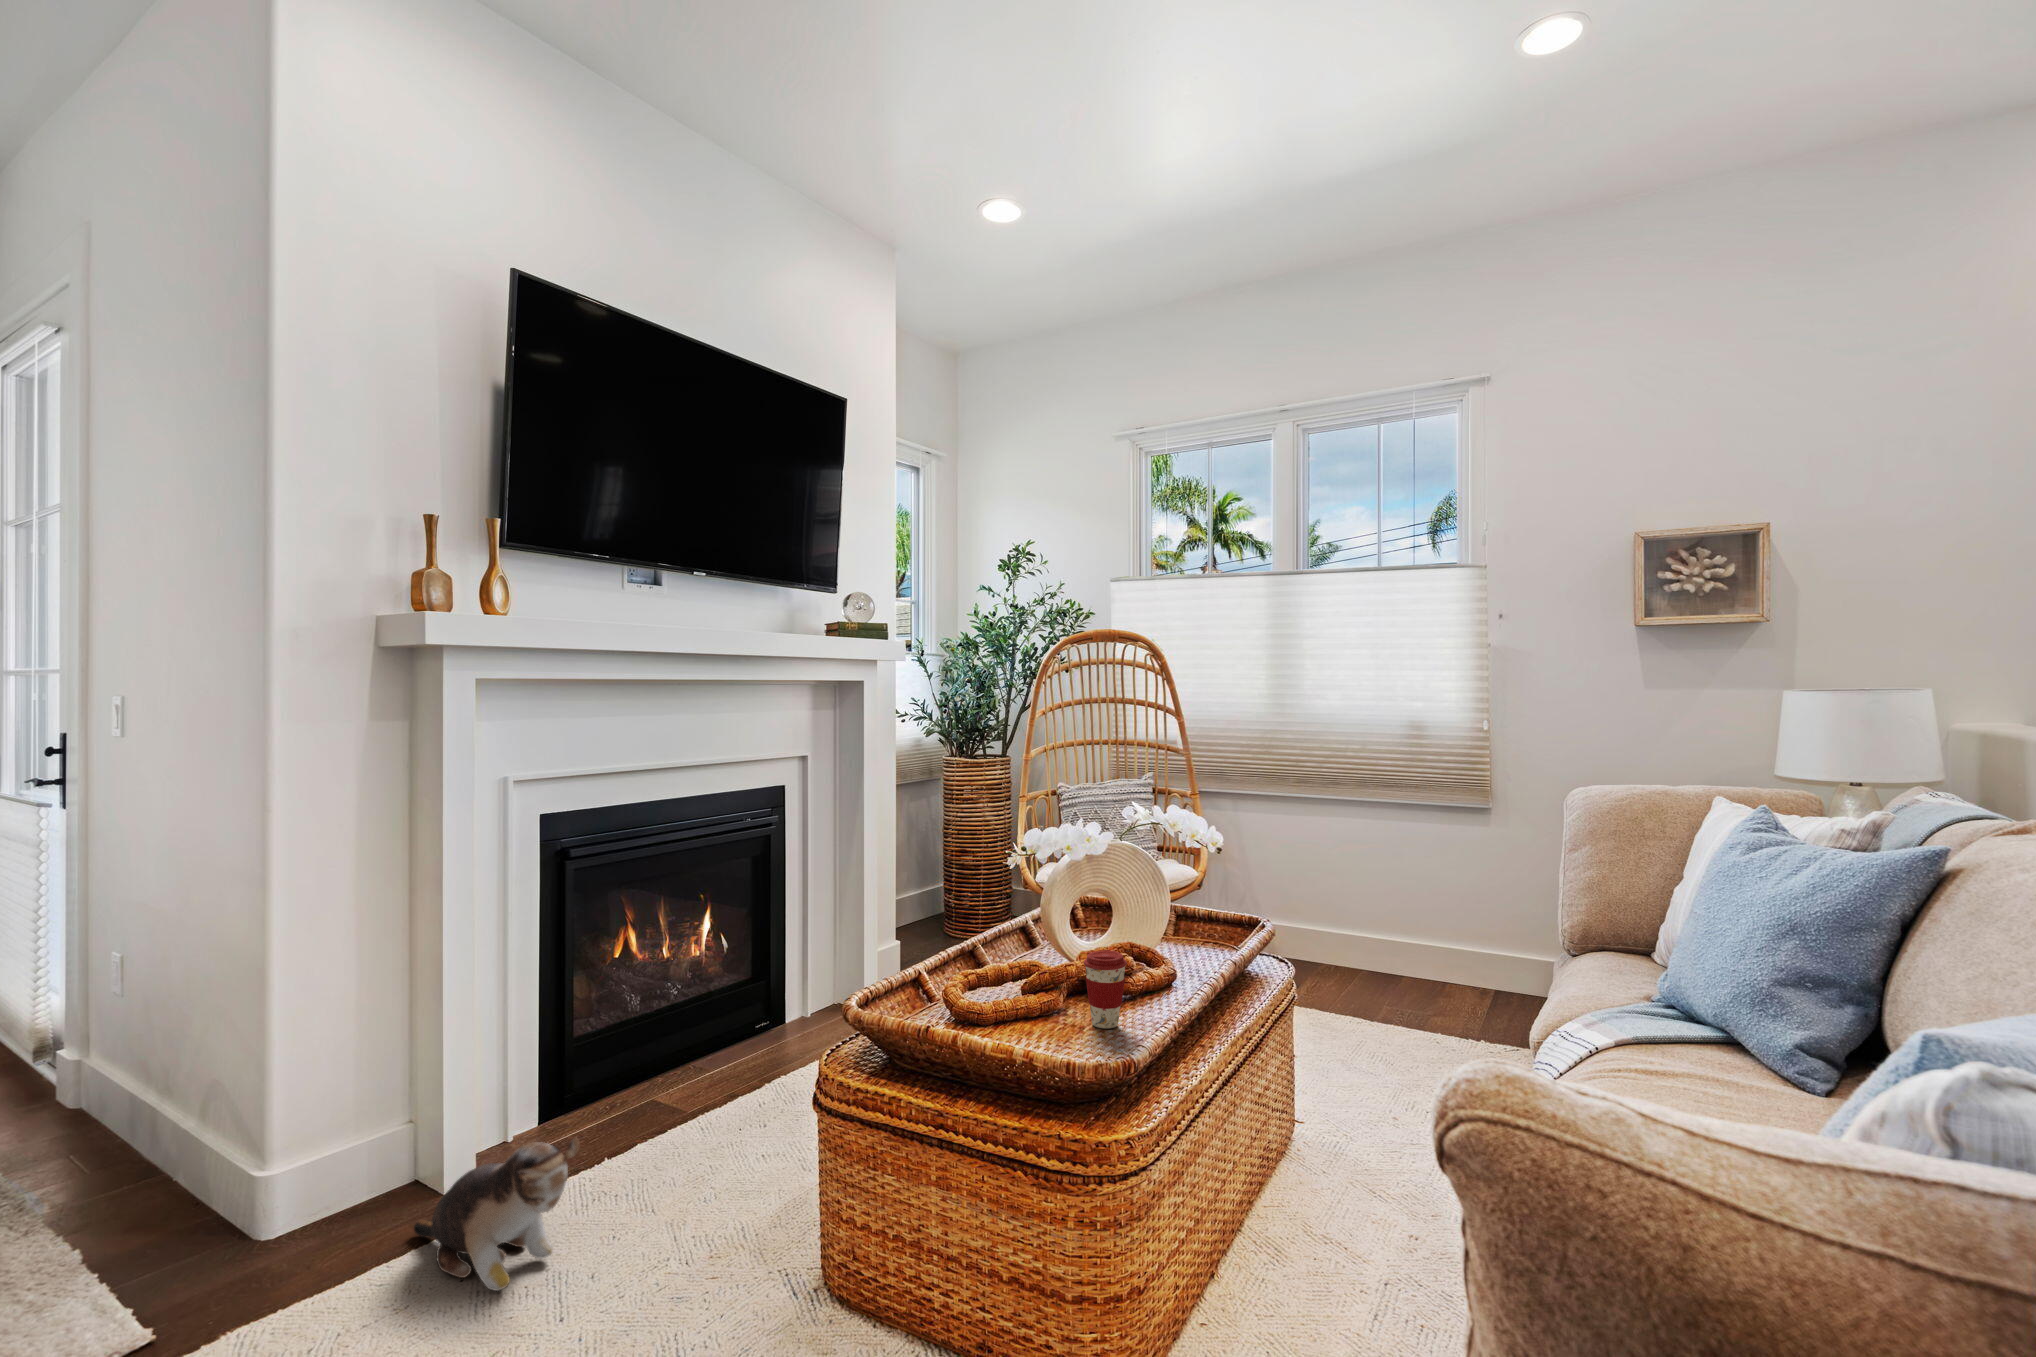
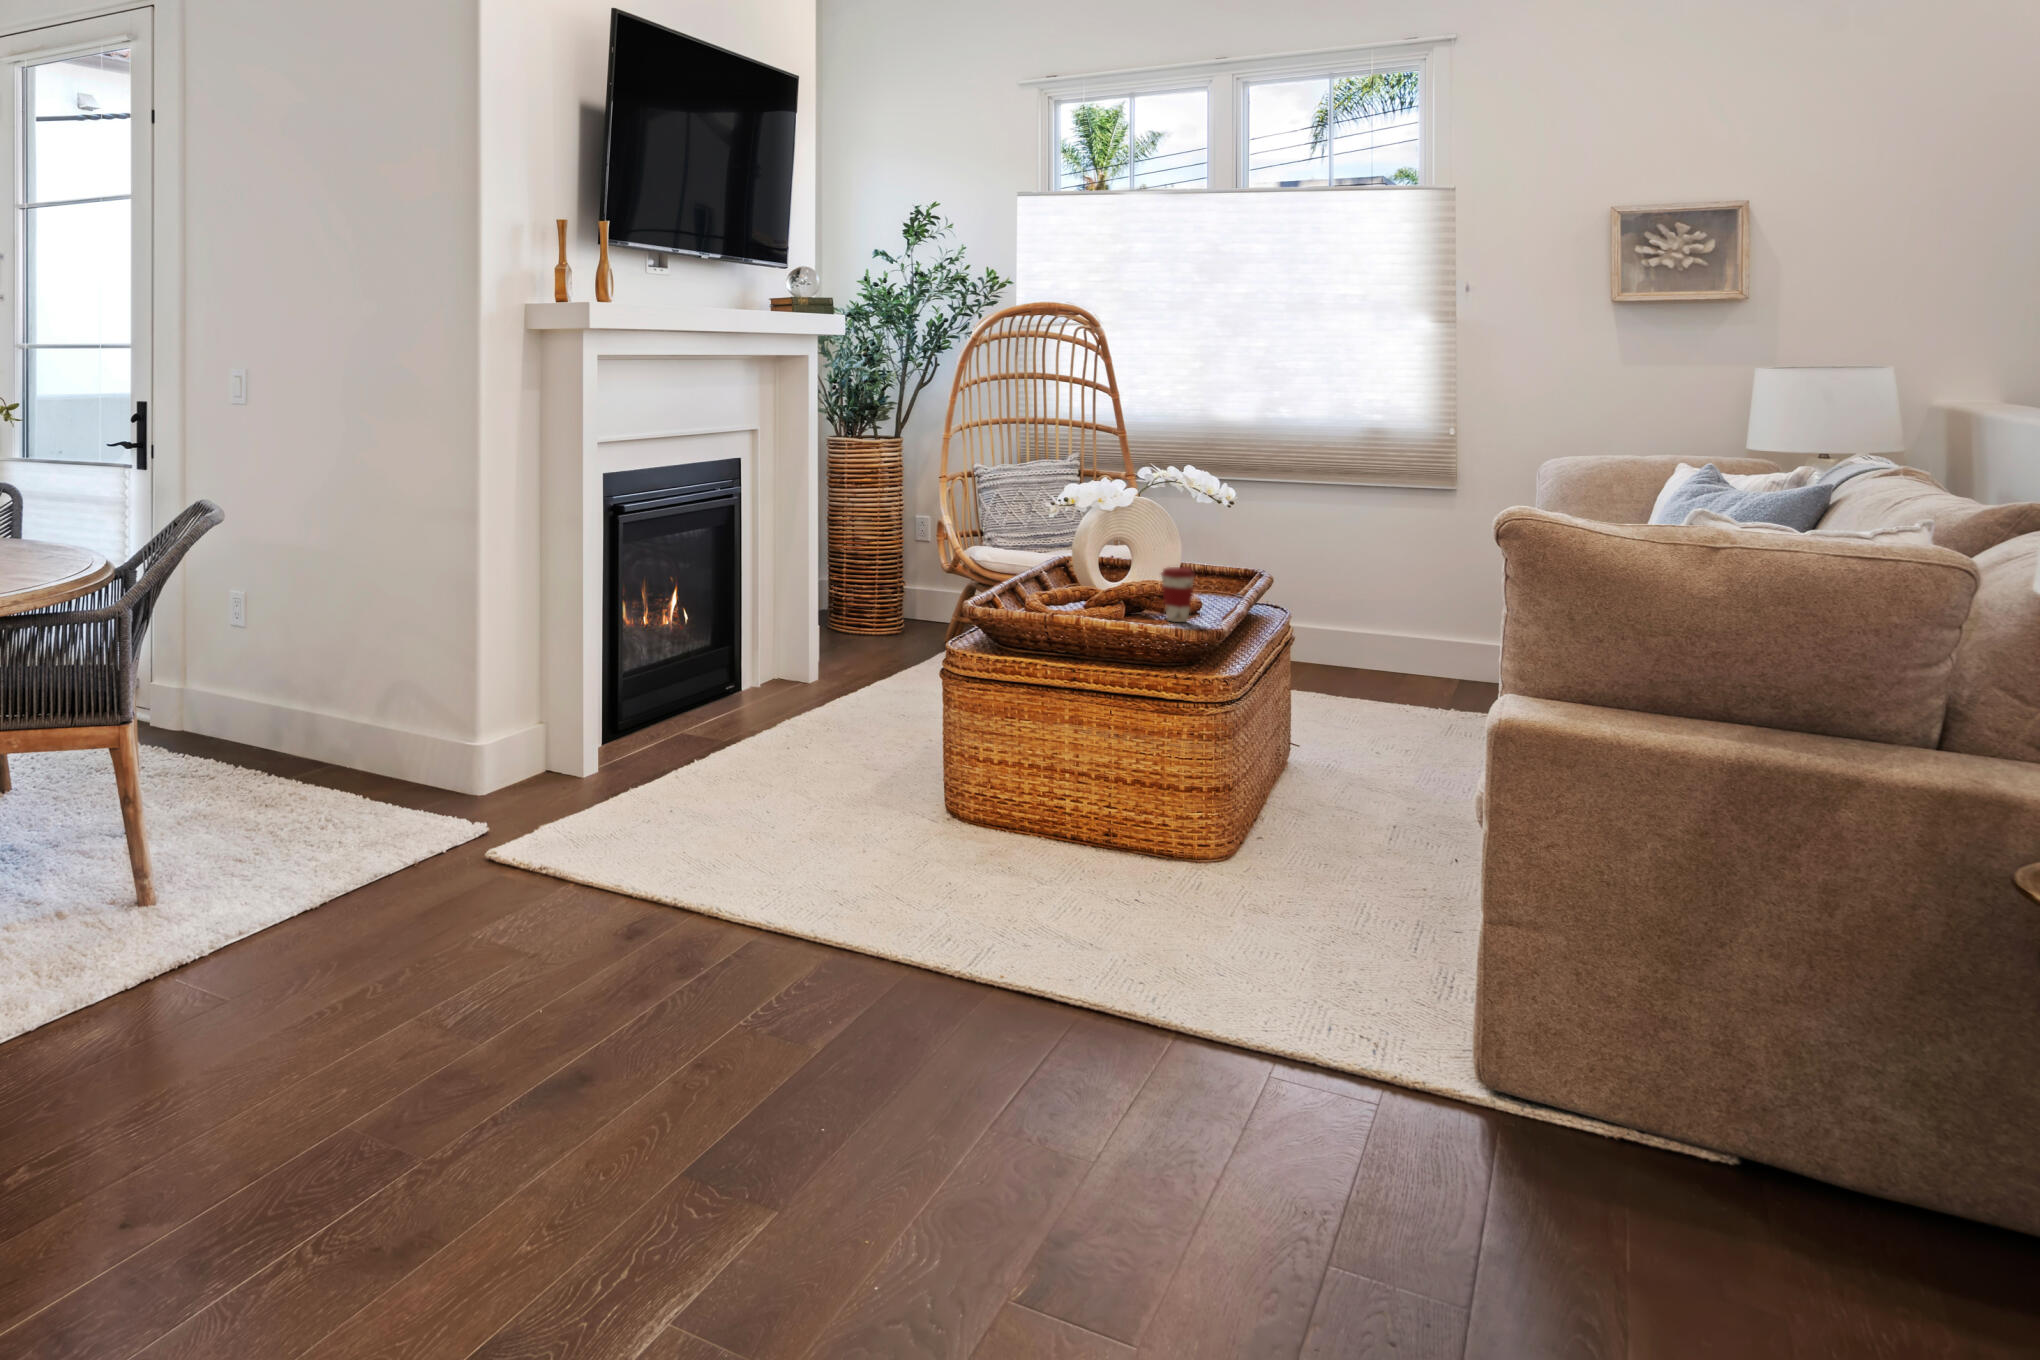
plush toy: present [414,1137,580,1291] -> none [602,707,767,815]

